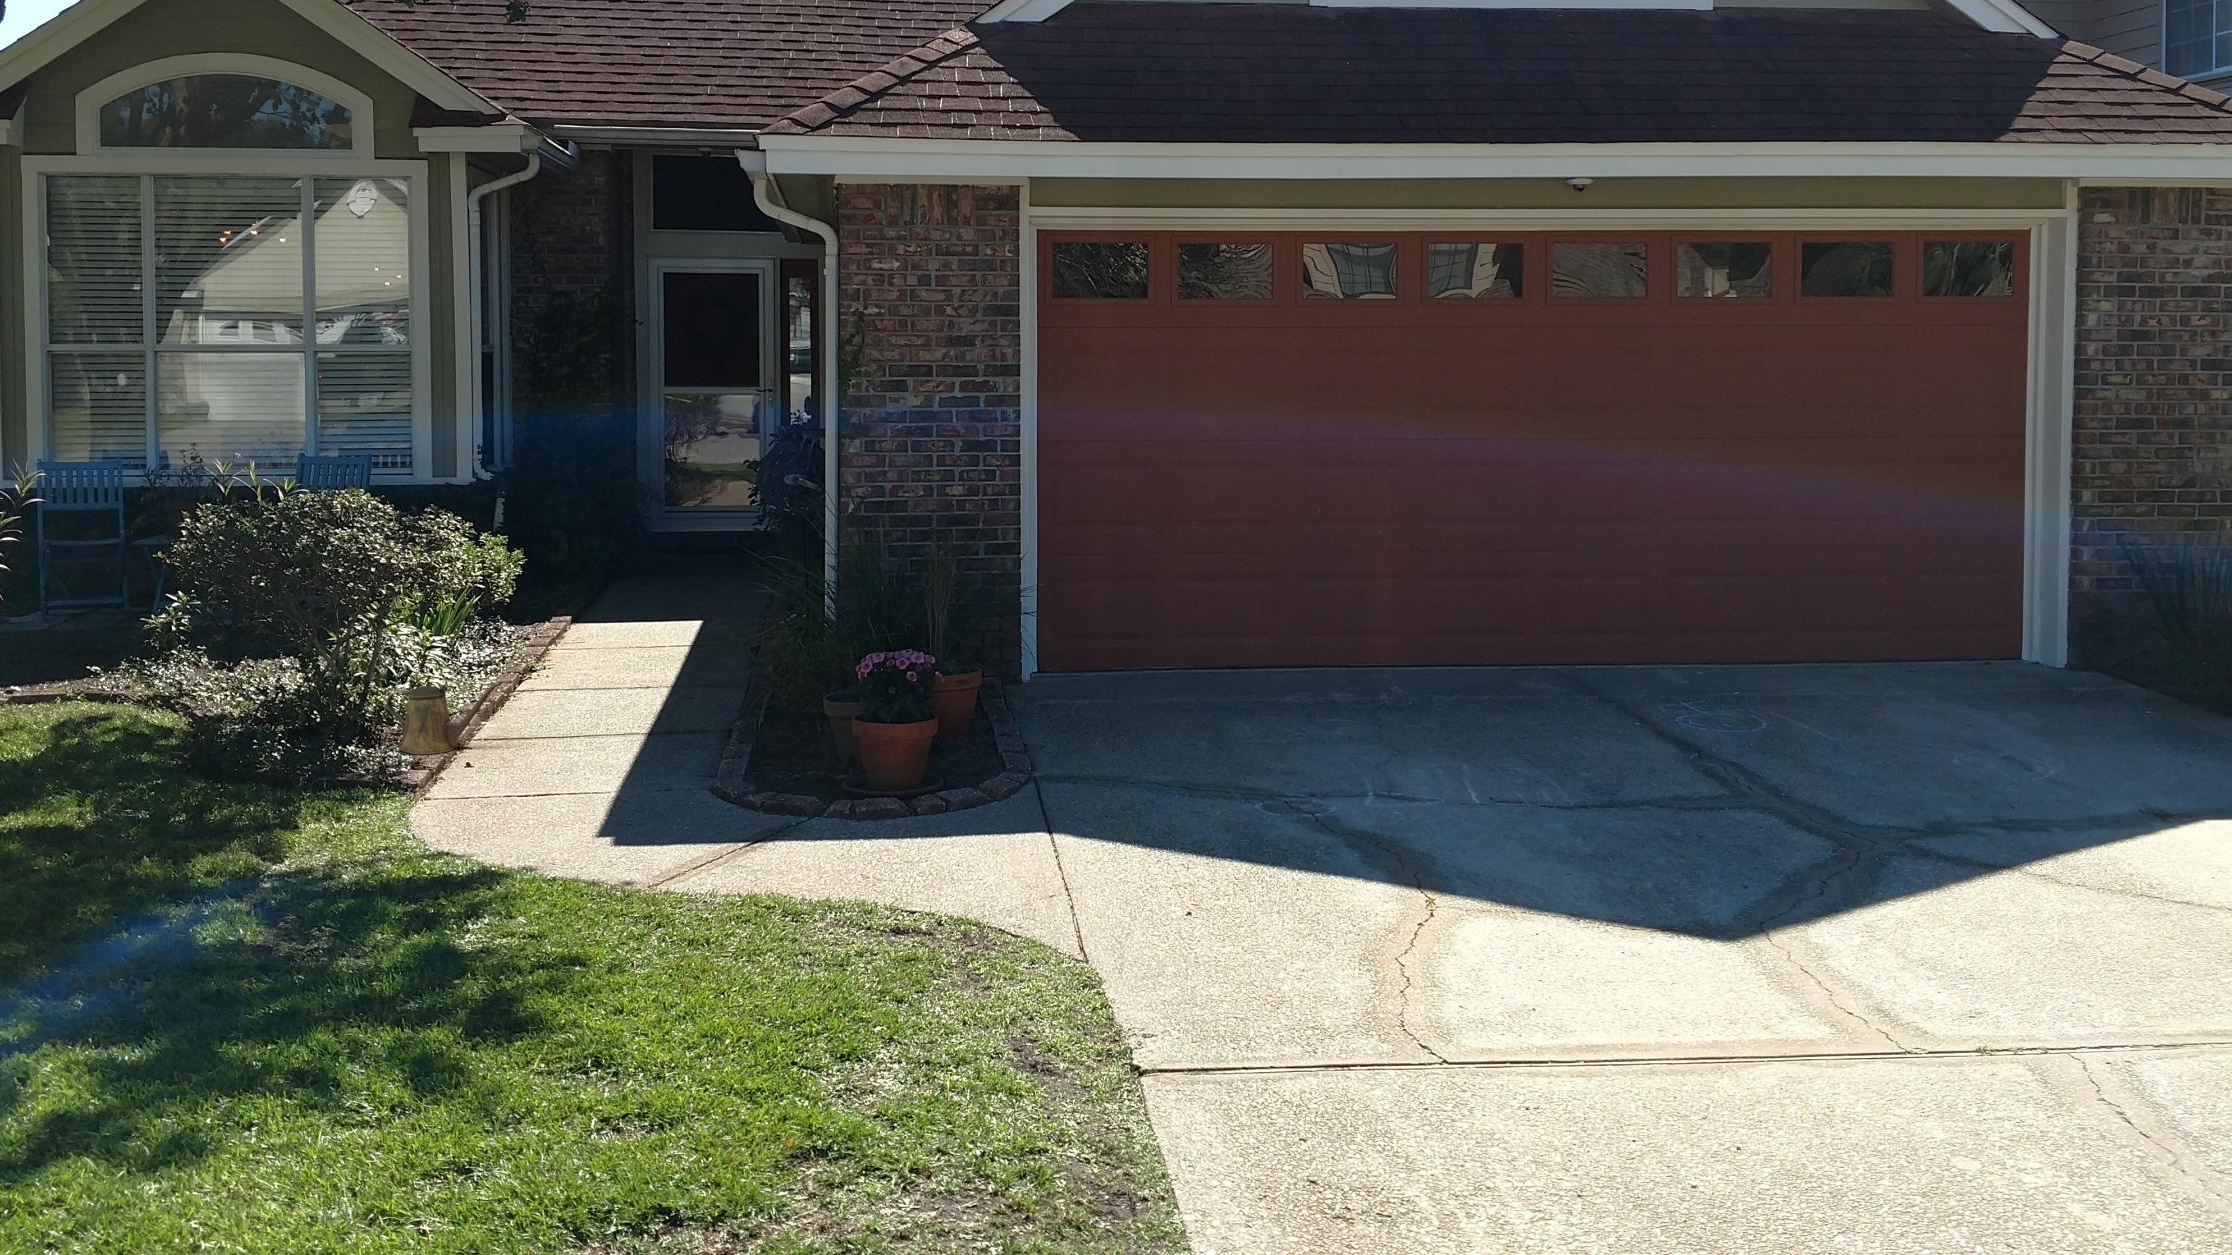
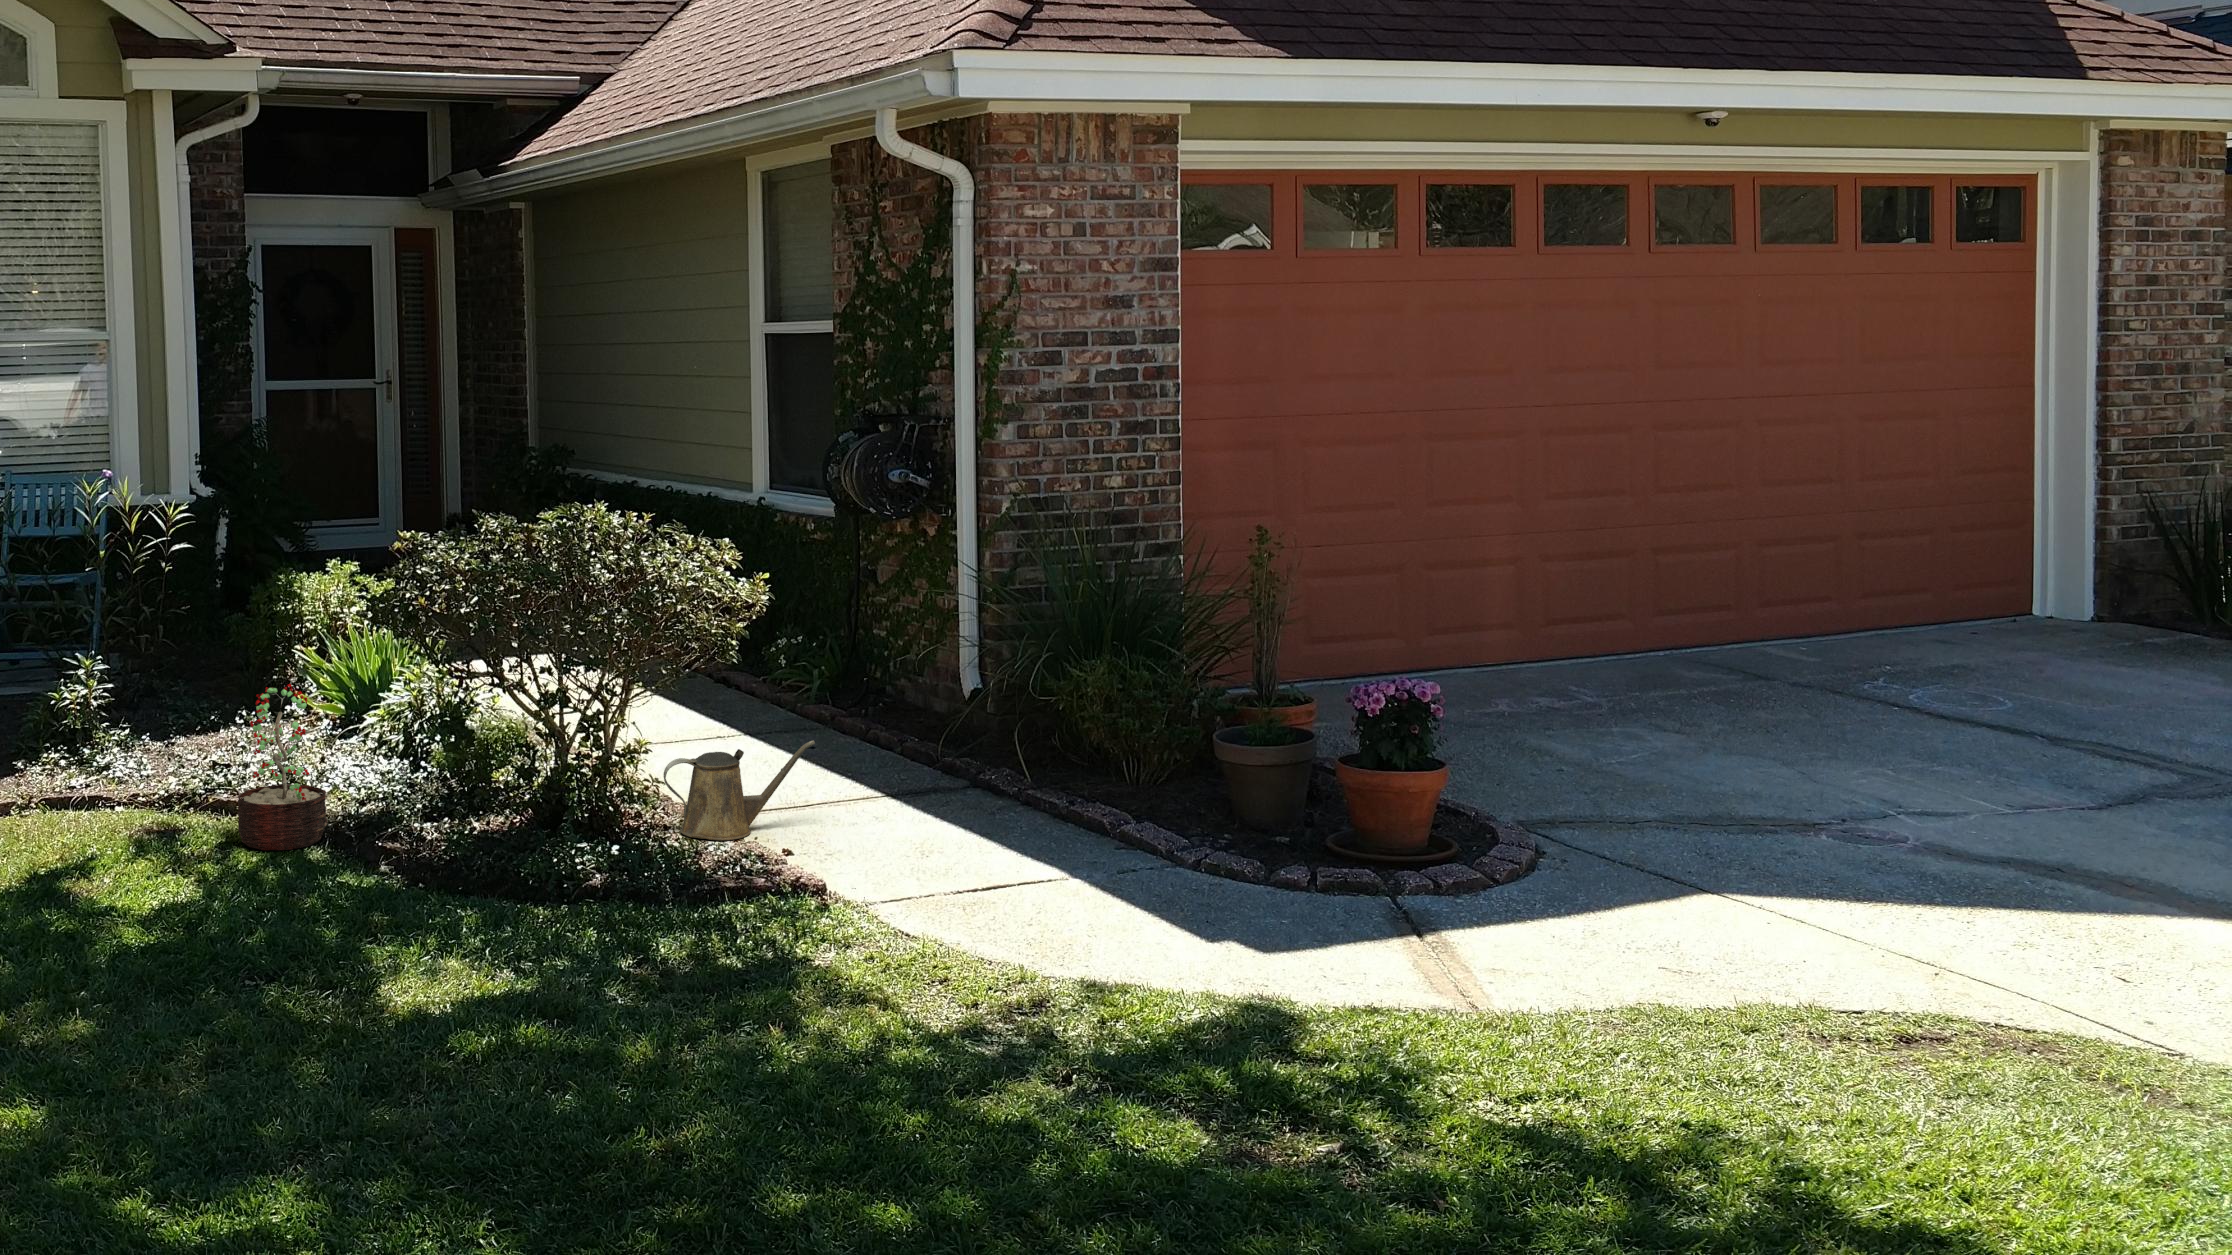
decorative plant: none [90,615,164,737] -> present [237,684,327,850]

